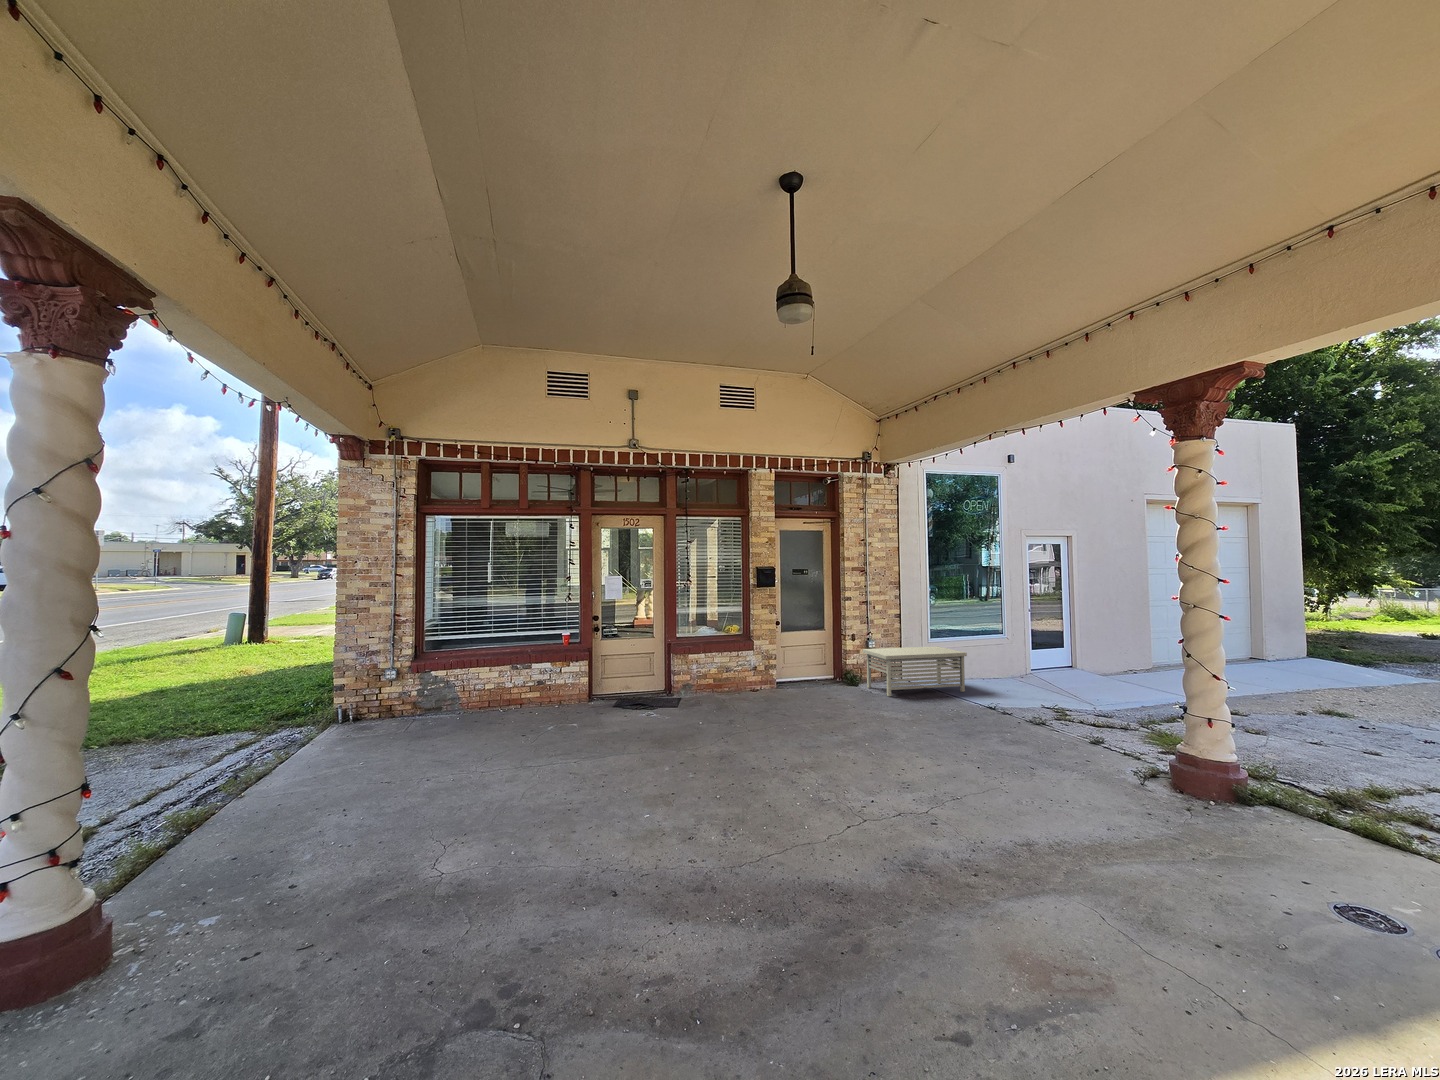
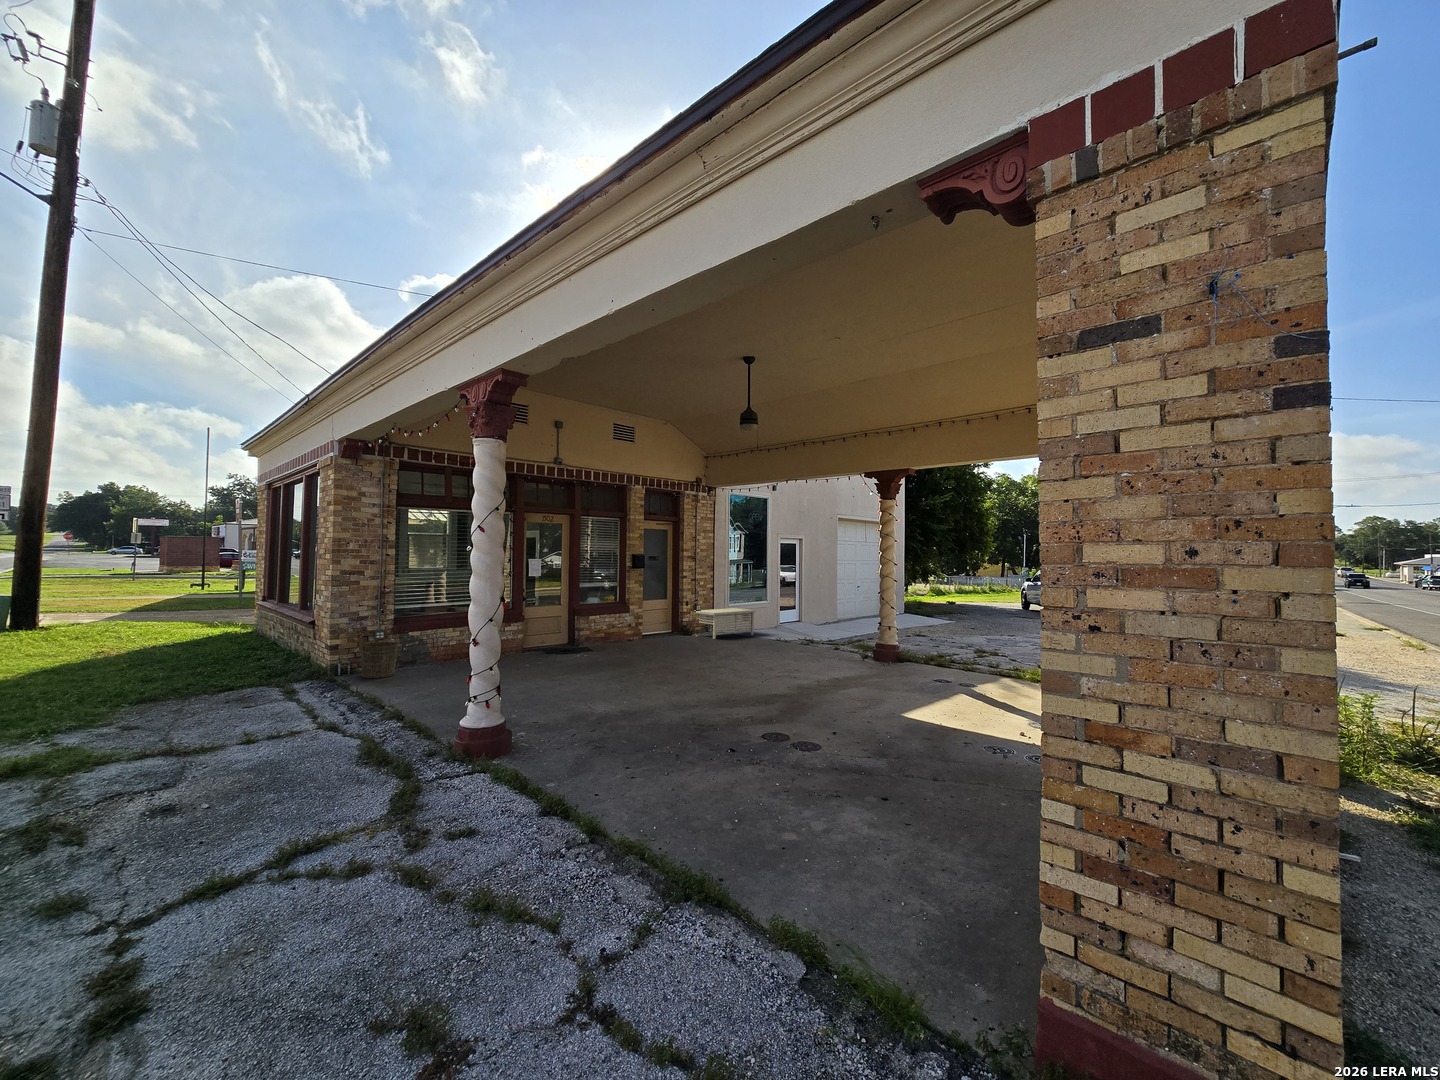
bucket: none [353,683,406,731] -> present [360,641,402,678]

